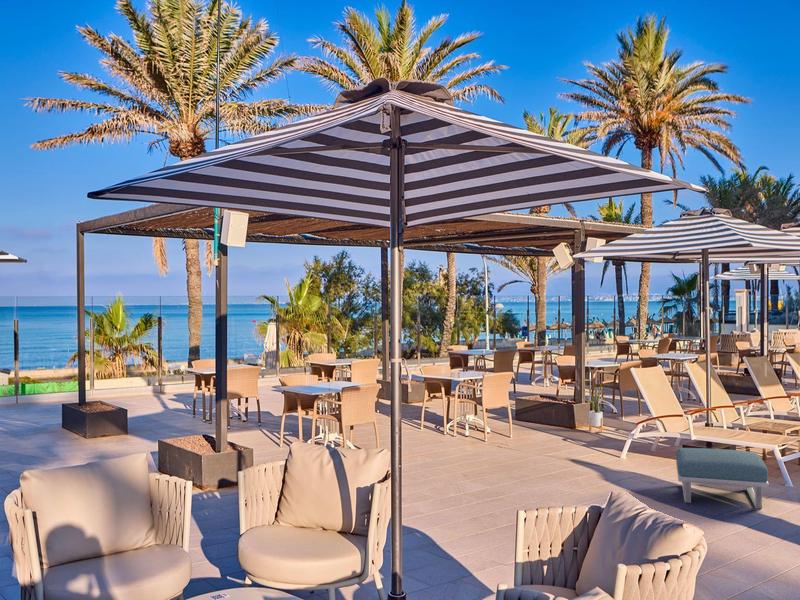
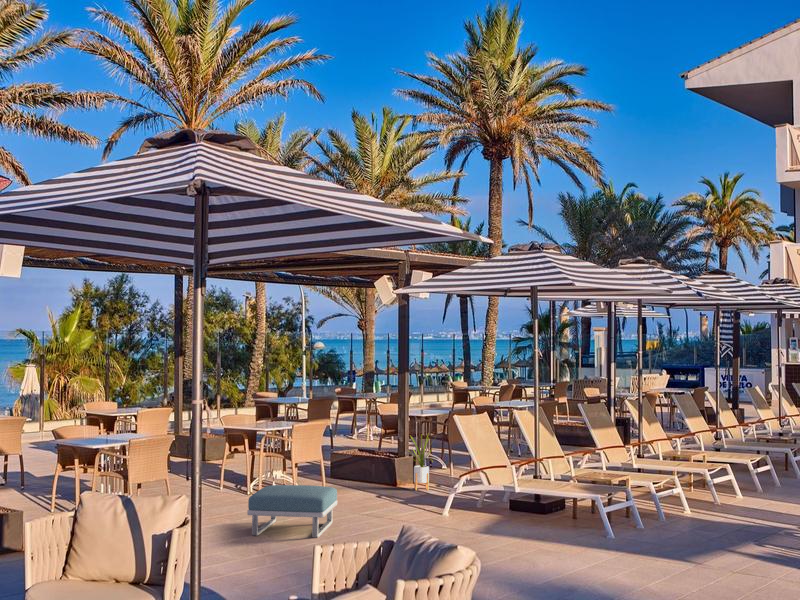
footstool: present [676,448,769,509] -> present [247,485,337,538]

